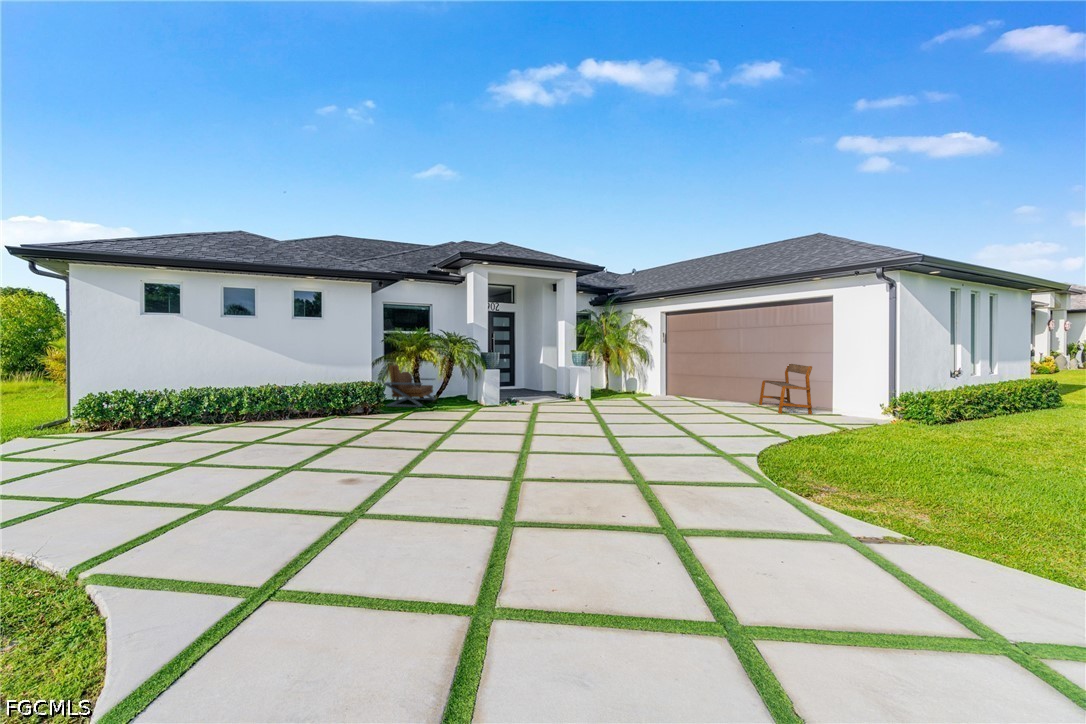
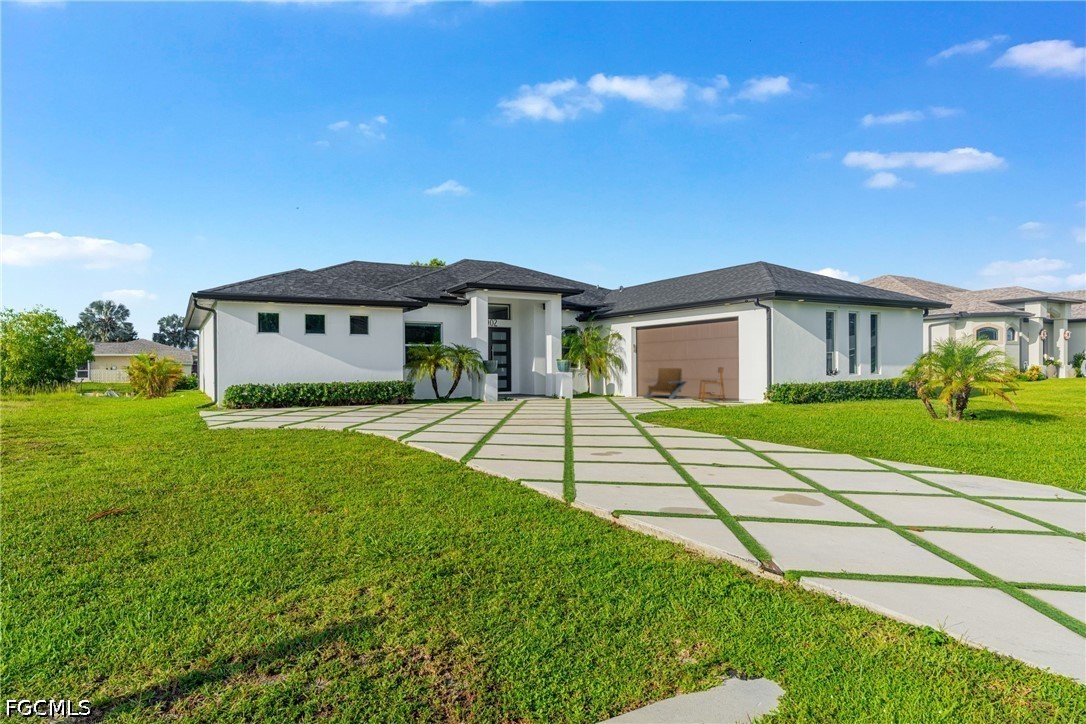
lounge chair: present [384,365,436,407] -> present [644,368,686,399]

